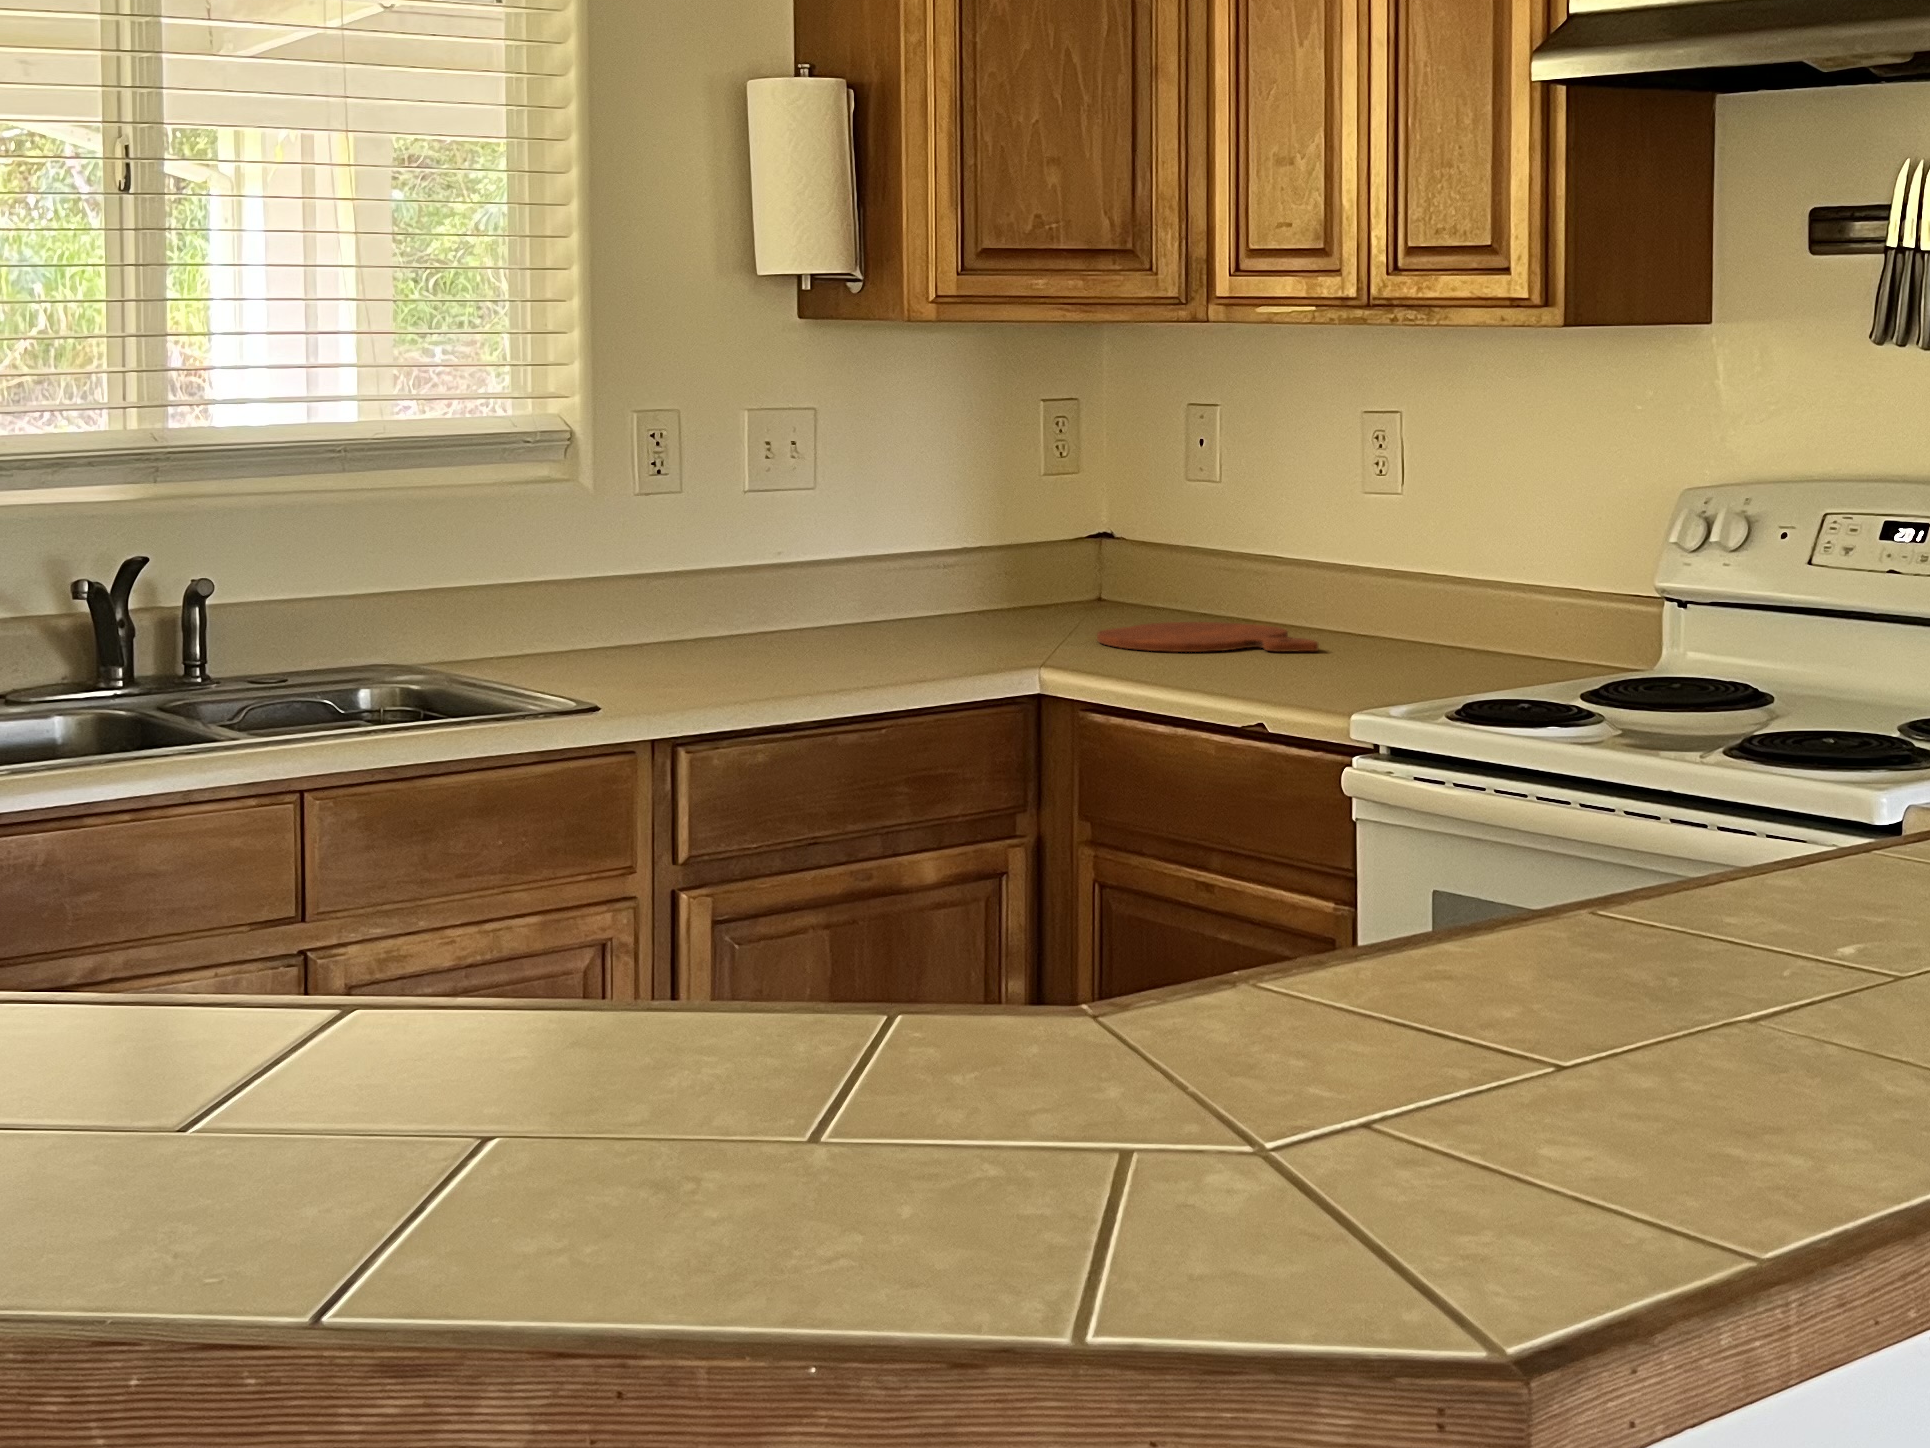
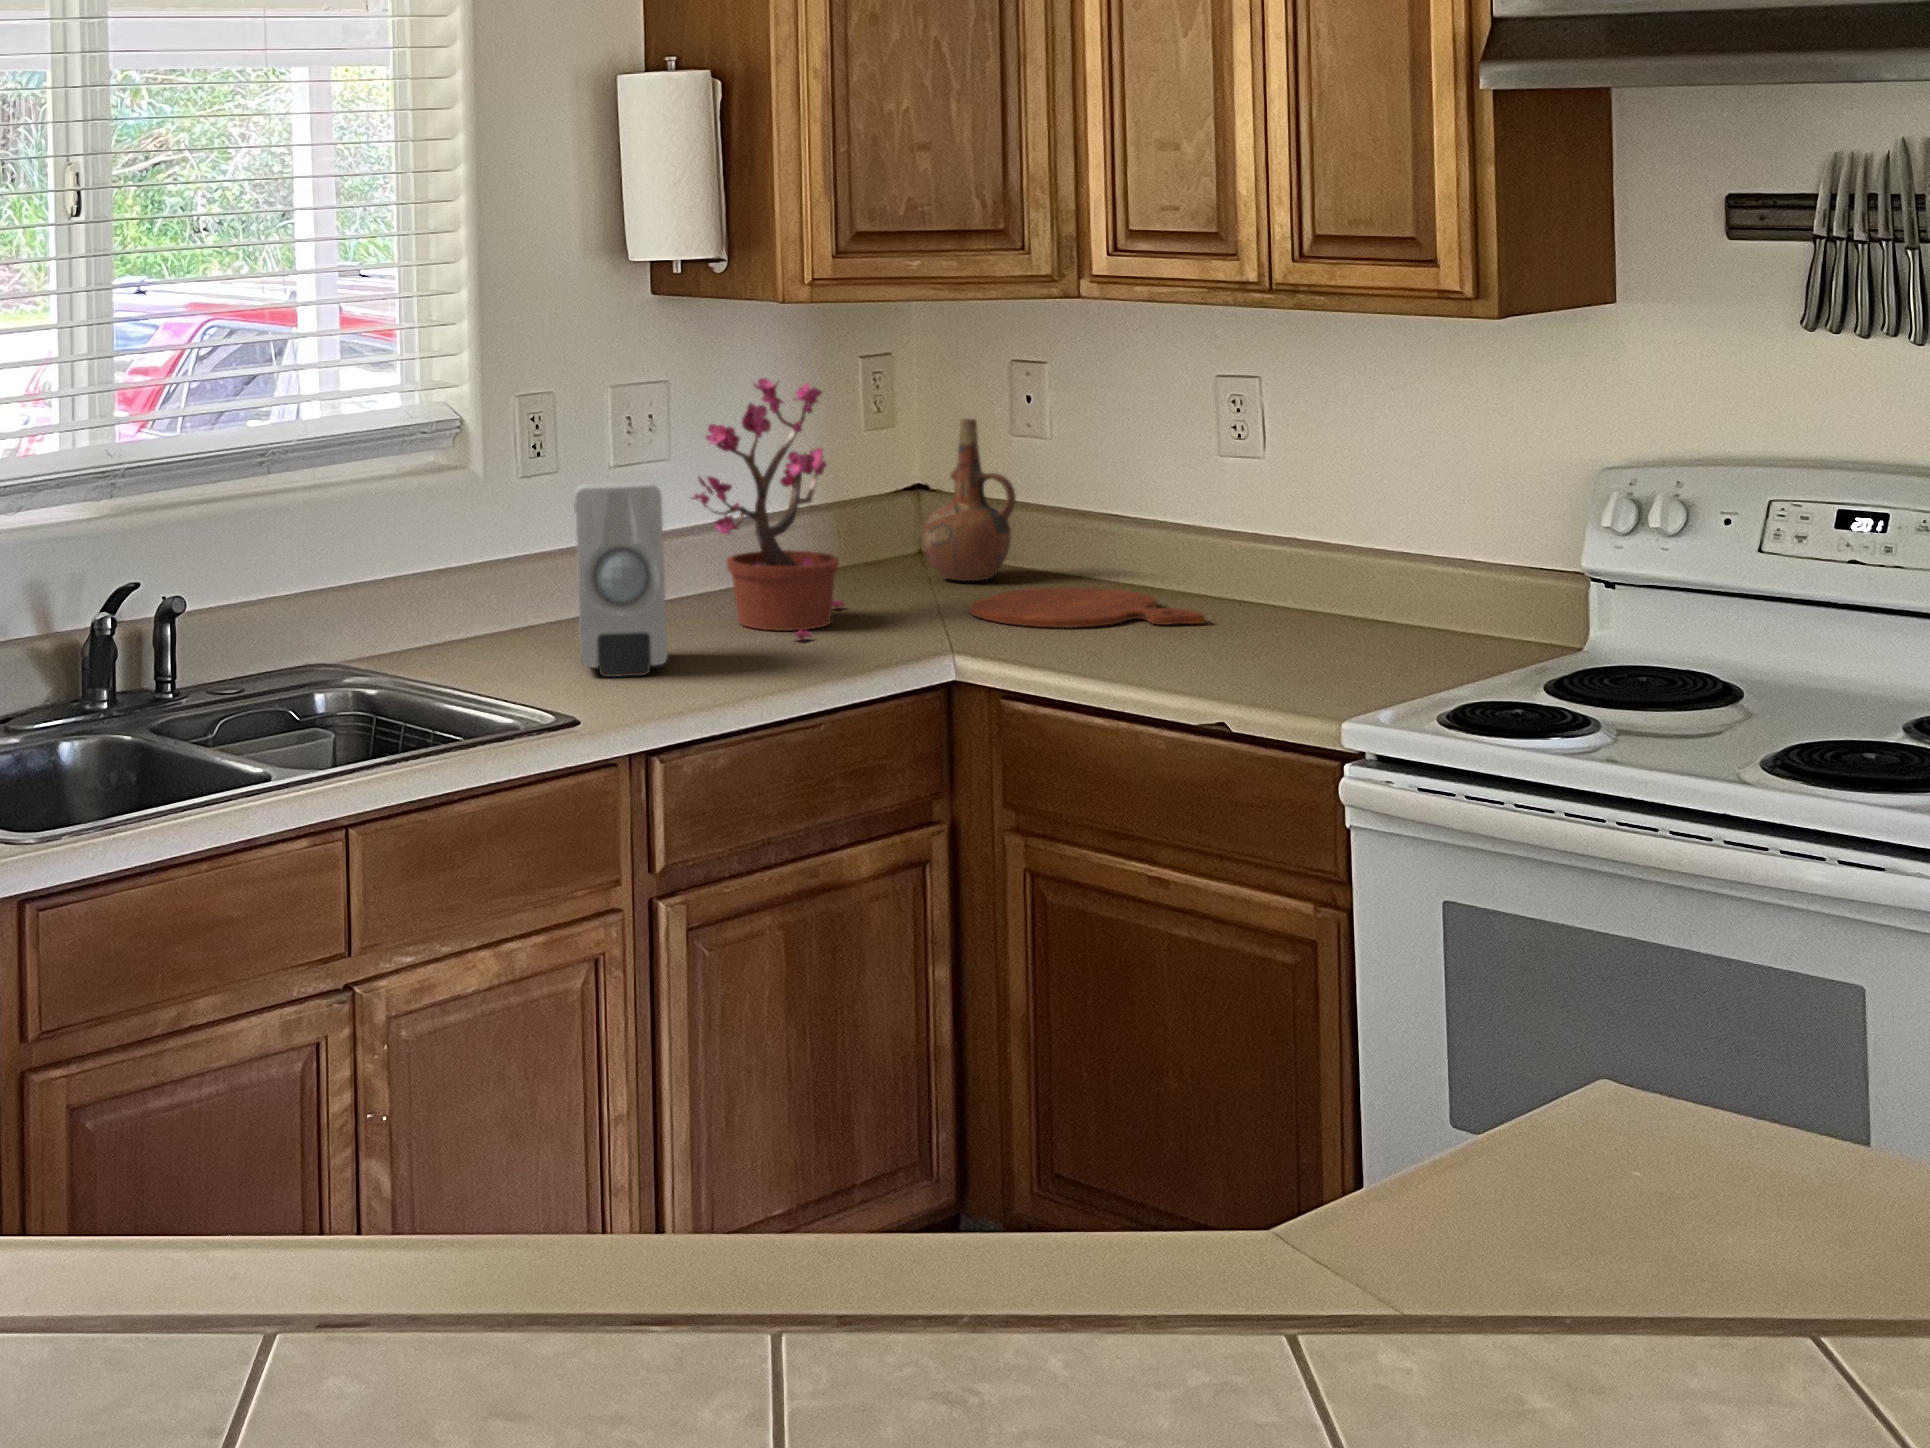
potted plant: none [803,398,980,655] -> present [692,378,844,640]
ceramic pitcher: none [1085,456,1180,618] -> present [922,419,1016,581]
soap dispenser: none [648,485,753,676] -> present [575,482,667,677]

